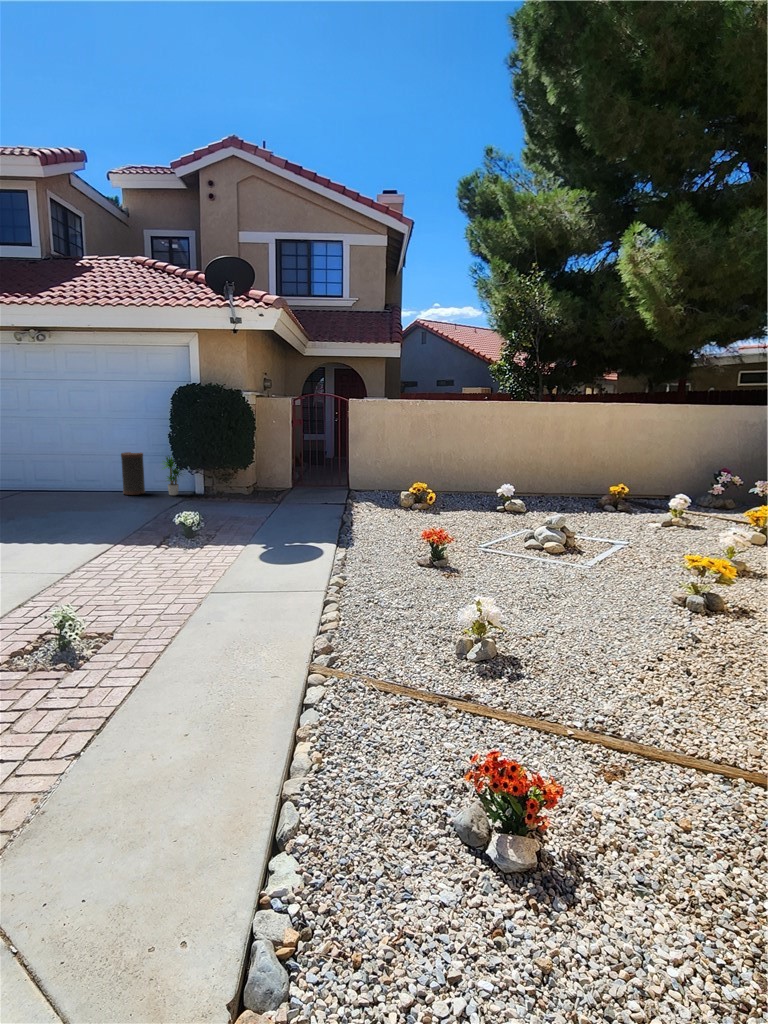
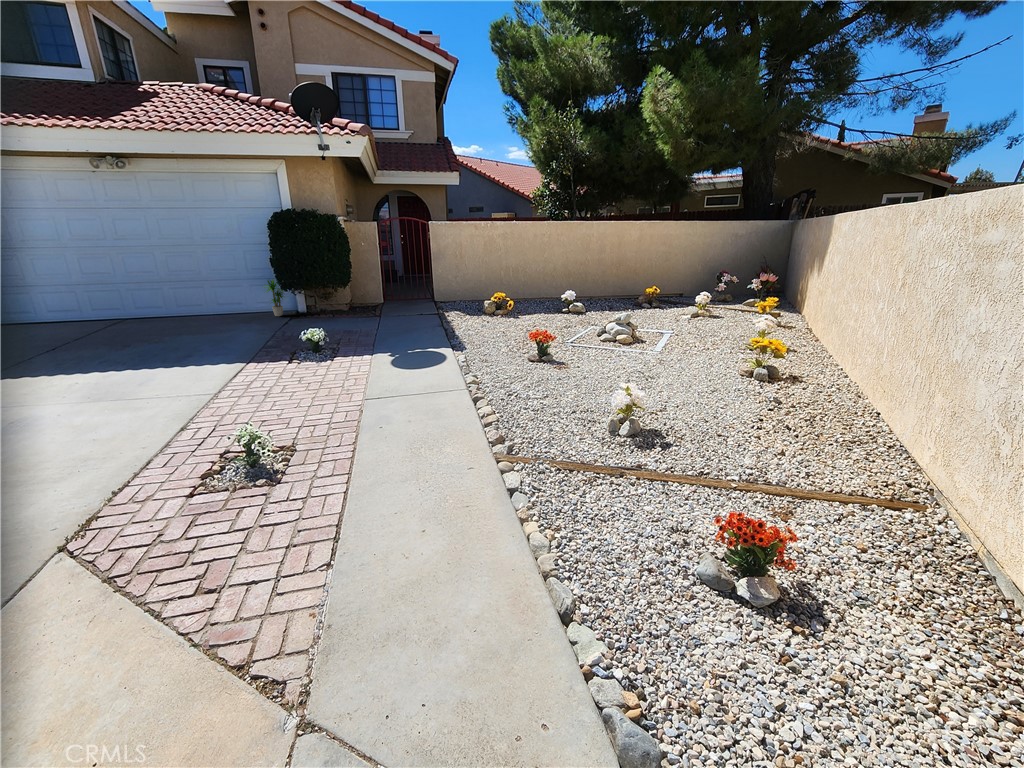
trash can: present [121,452,145,495] -> none [222,277,250,318]

